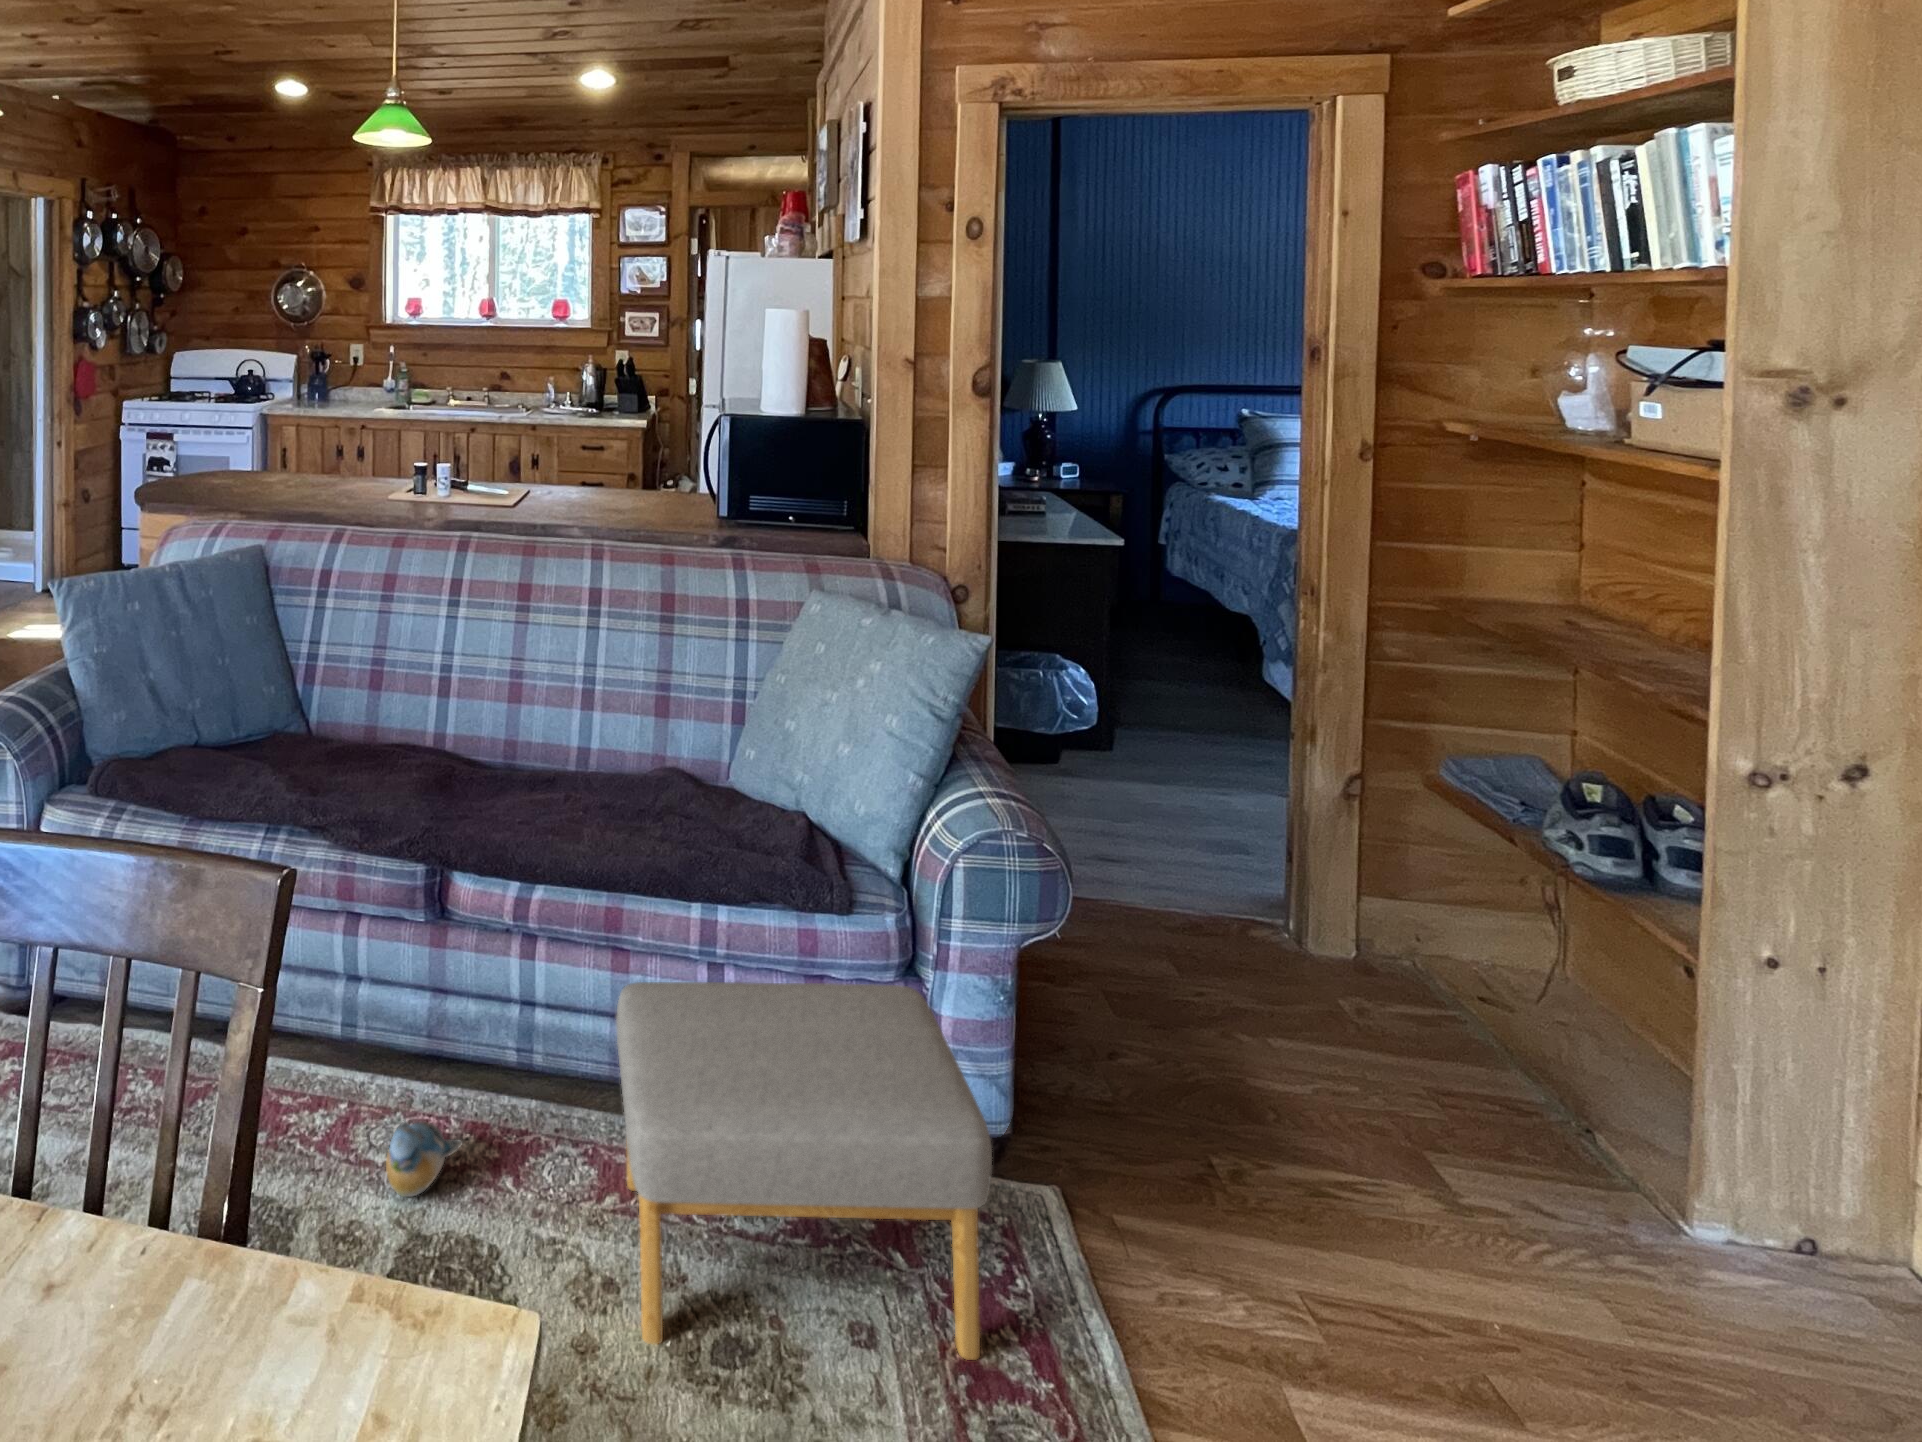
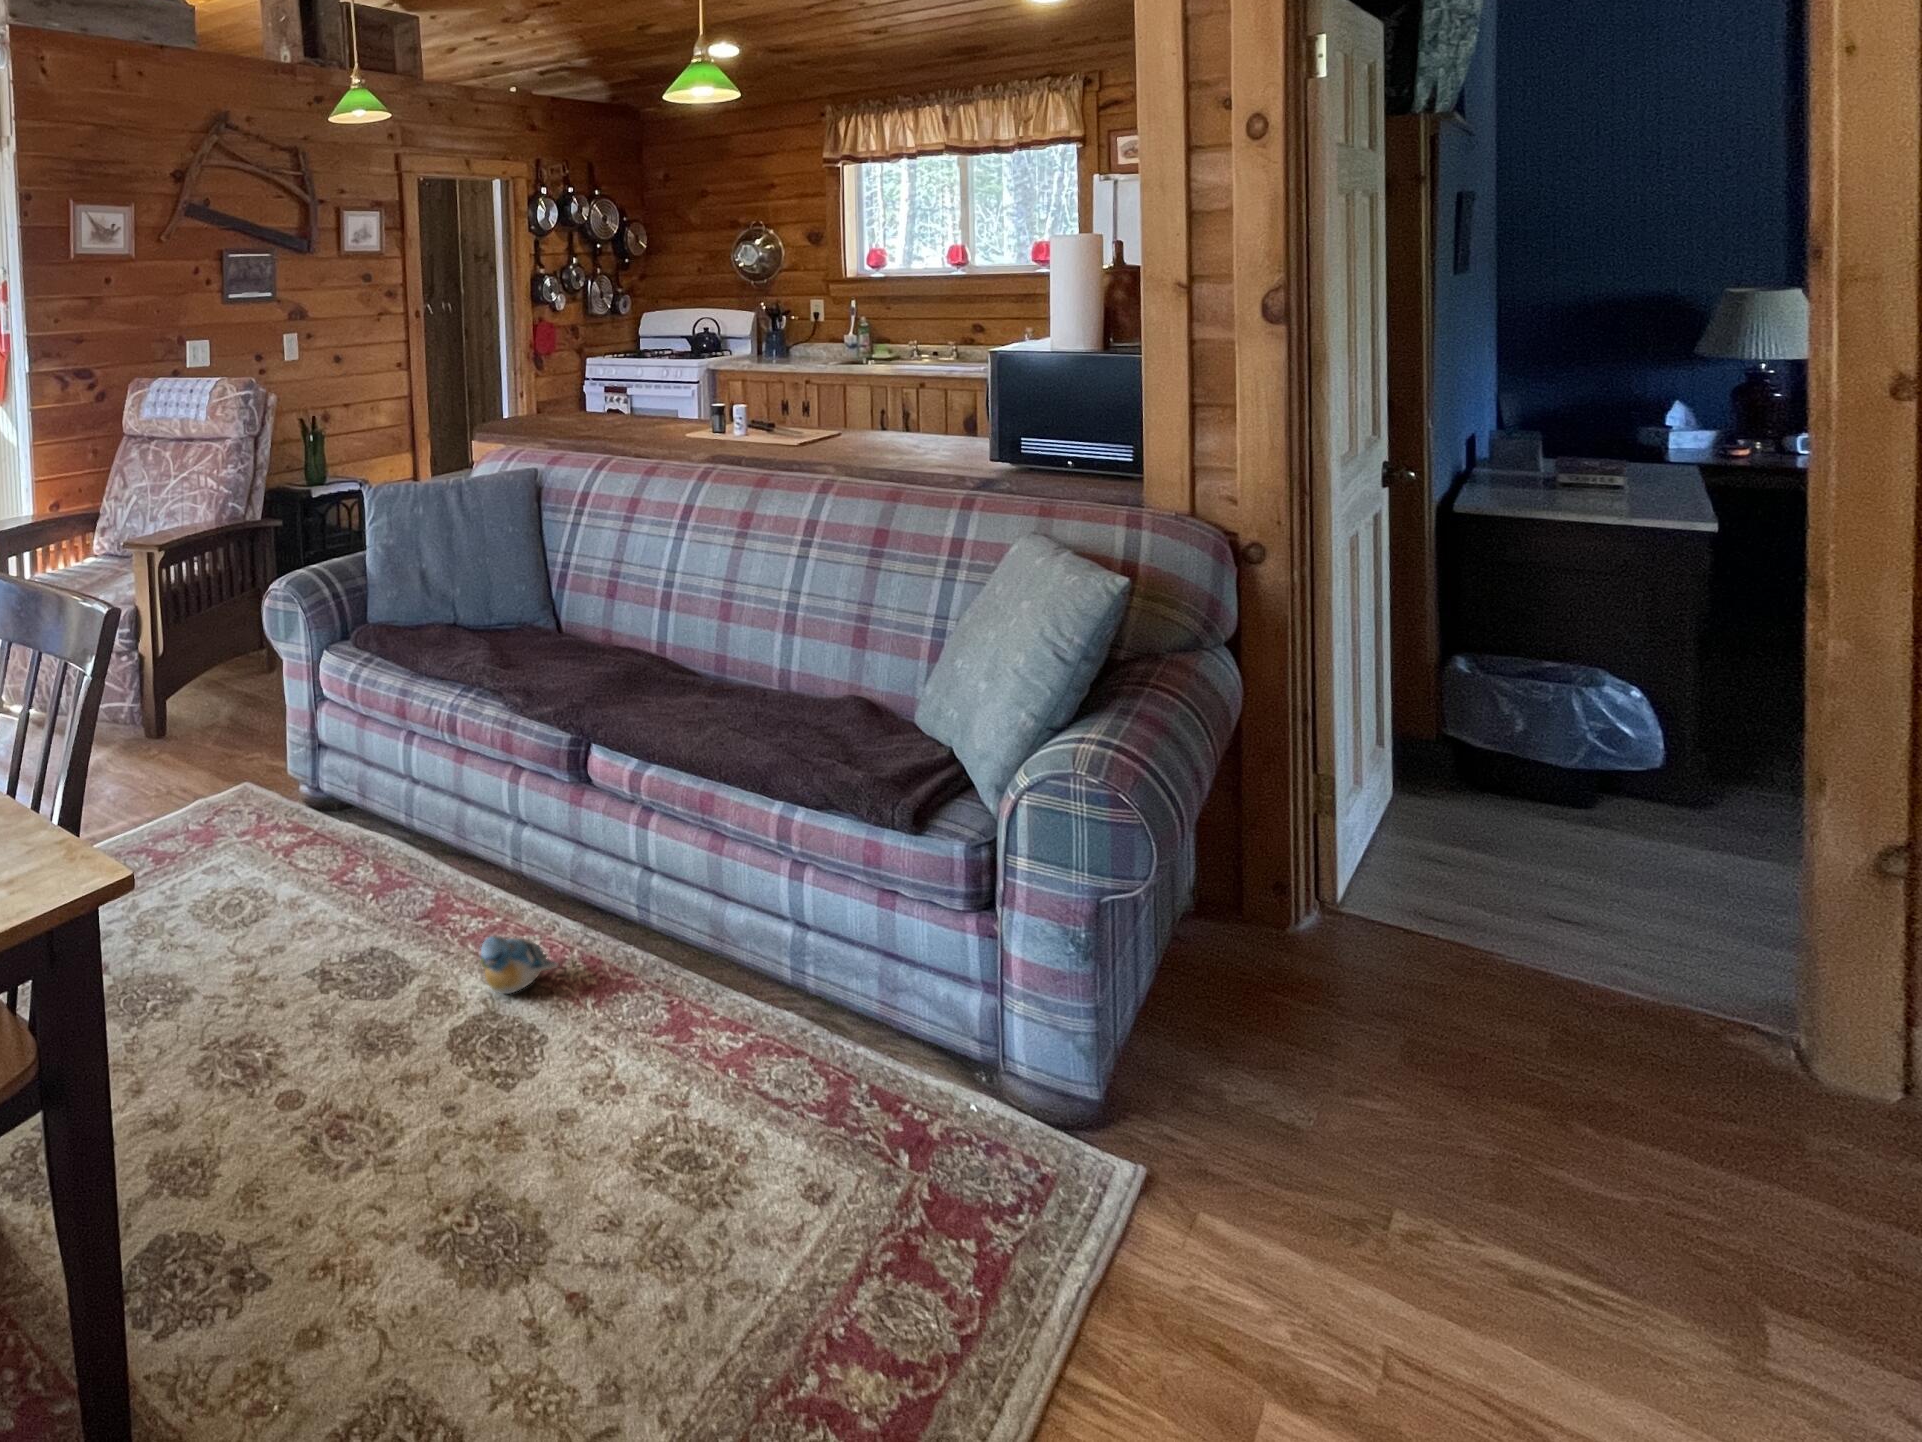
footstool: present [616,982,992,1360] -> none [599,852,964,1250]

